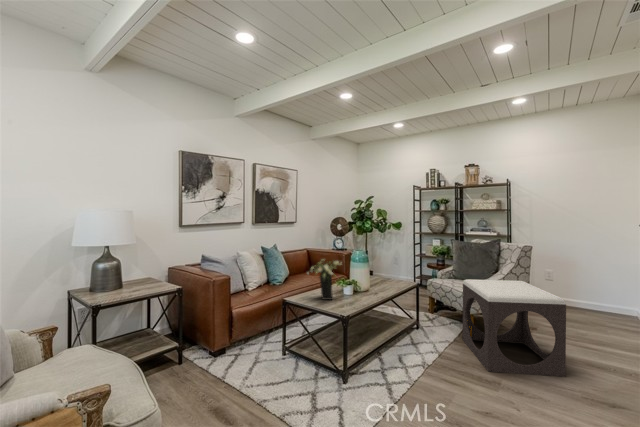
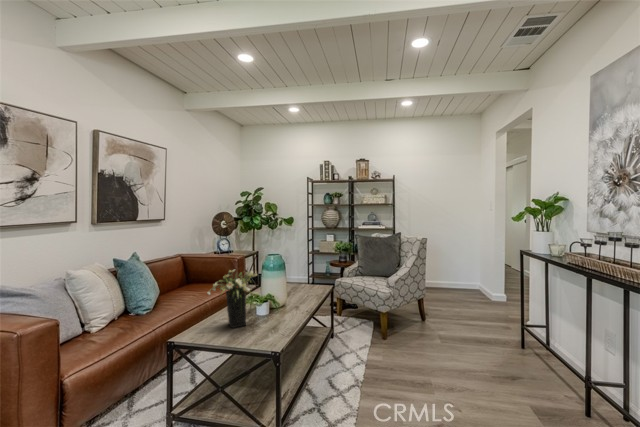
footstool: present [463,279,566,377] -> none [380,274,478,374]

